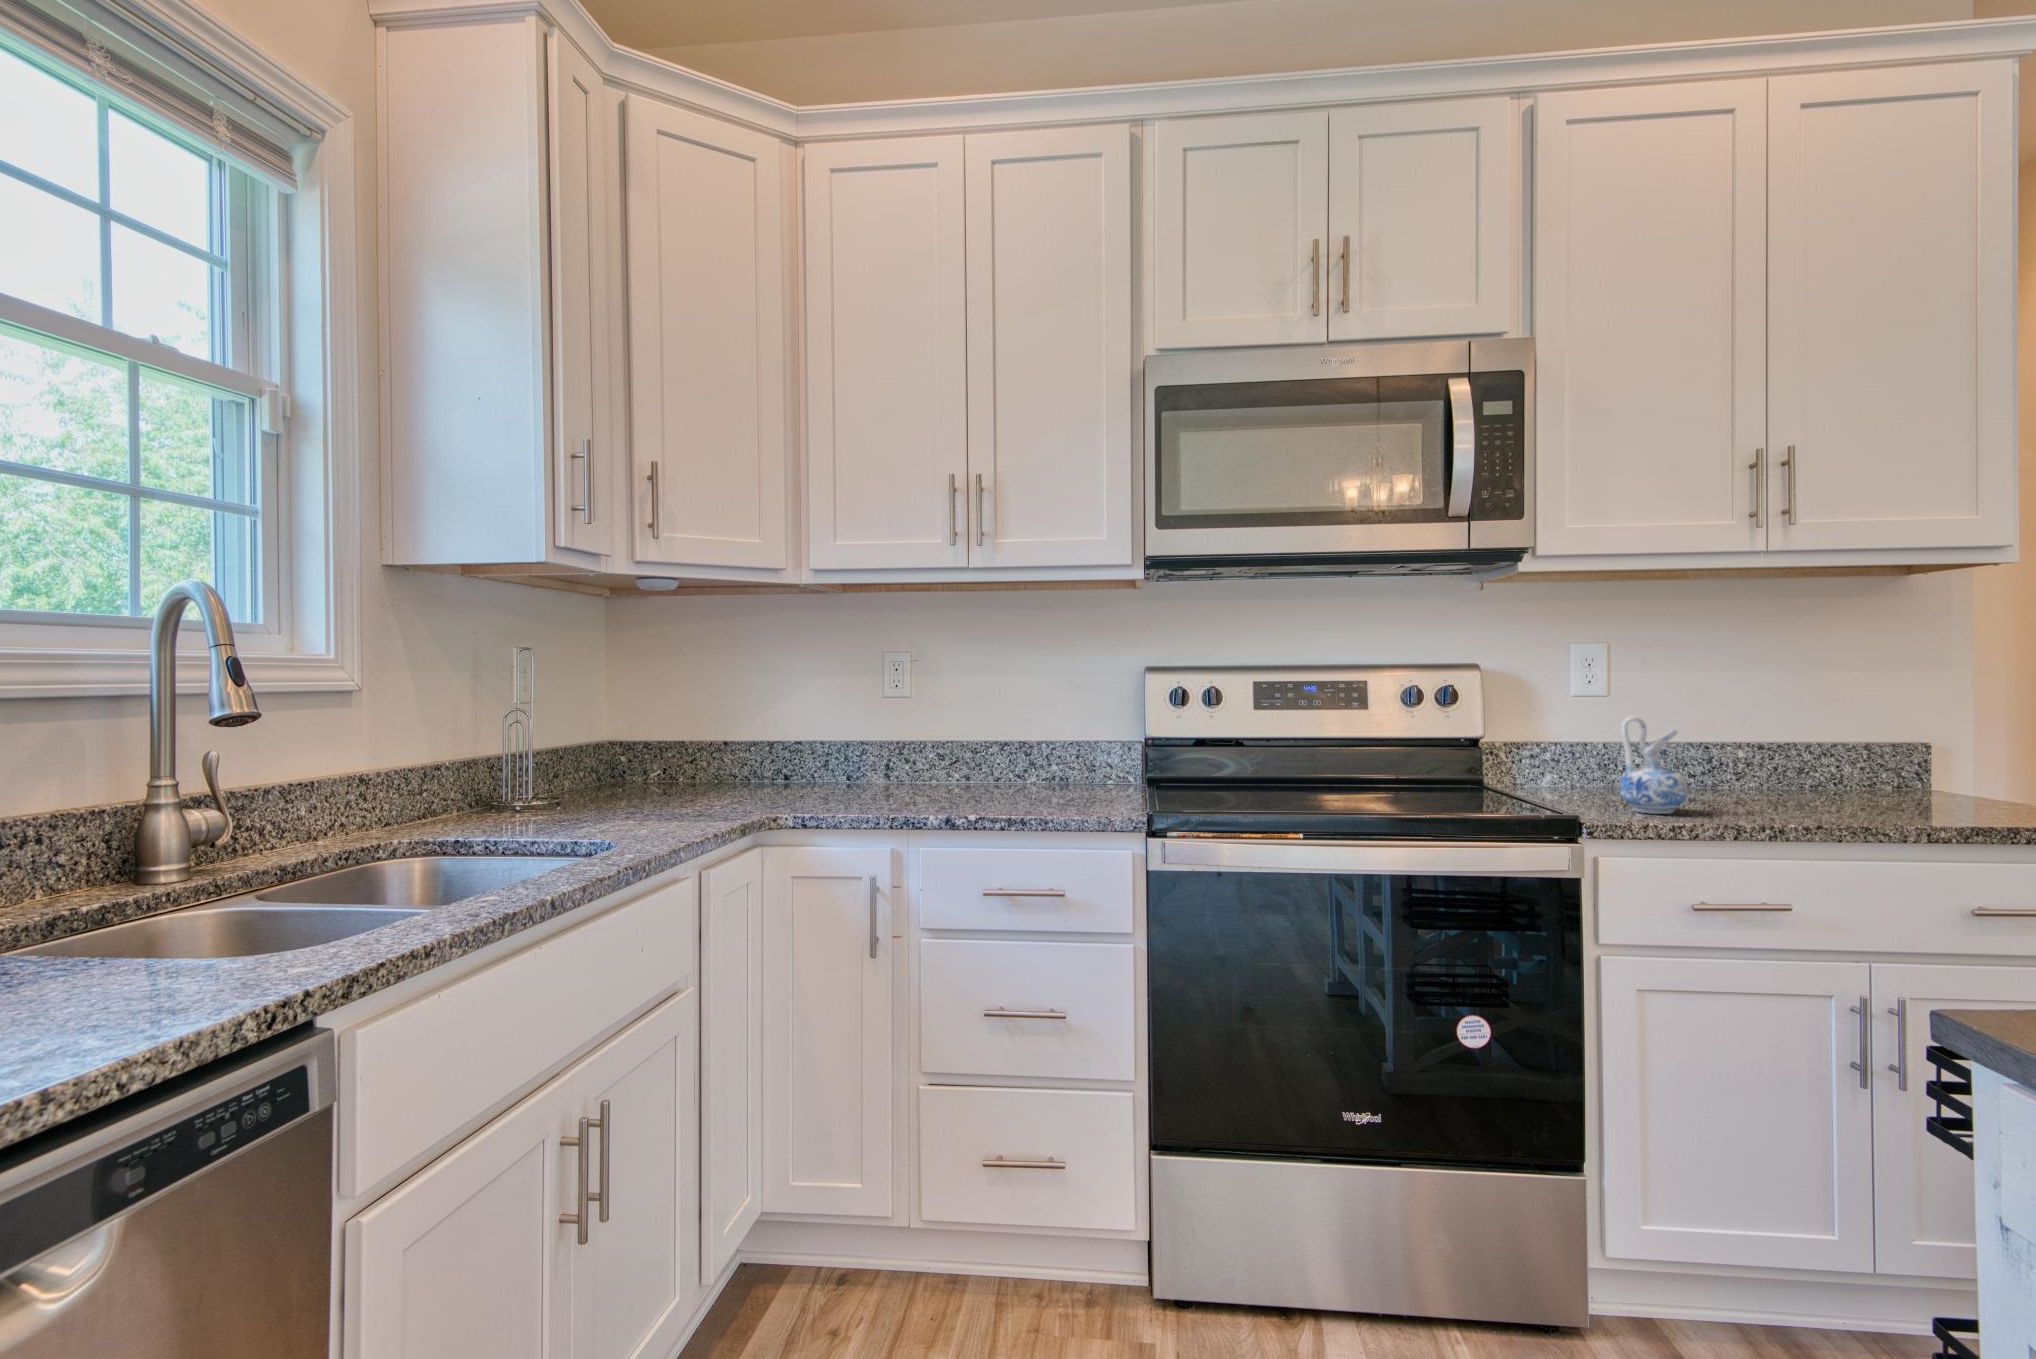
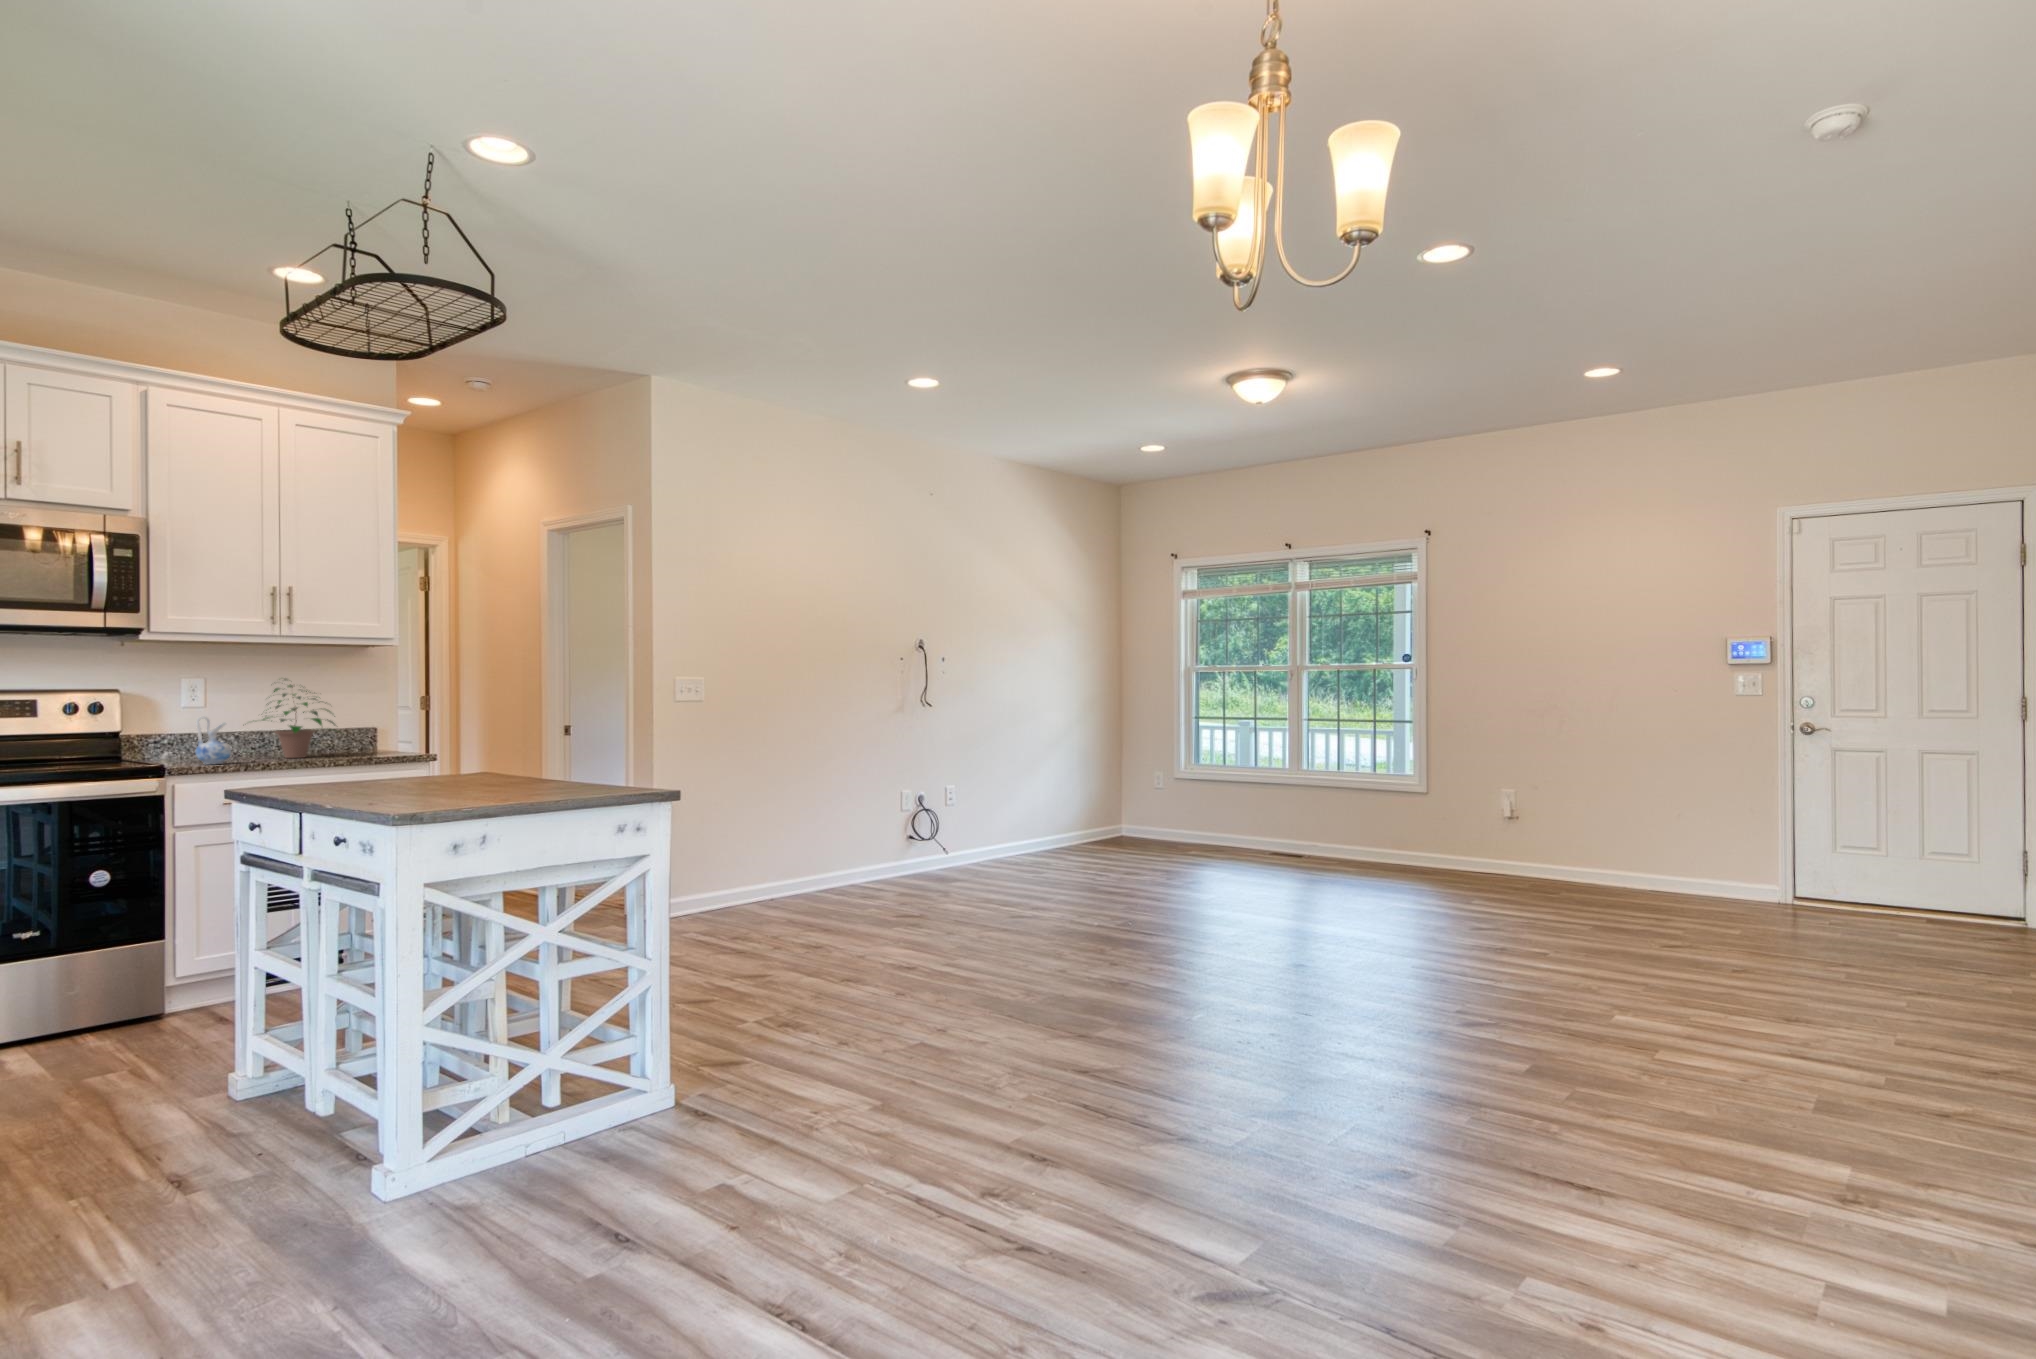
potted plant: none [1687,641,1916,806] -> present [263,679,337,758]

